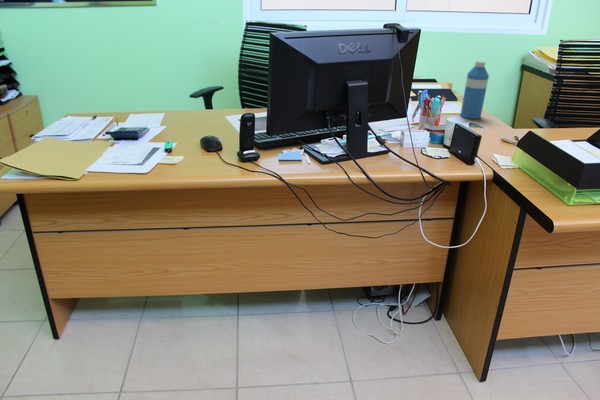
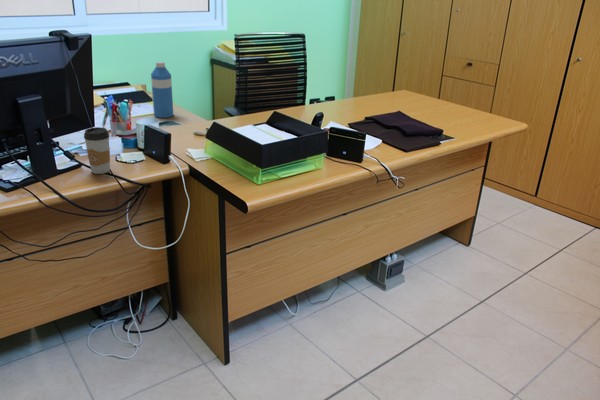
coffee cup: none [398,117,423,164] -> present [84,127,110,174]

